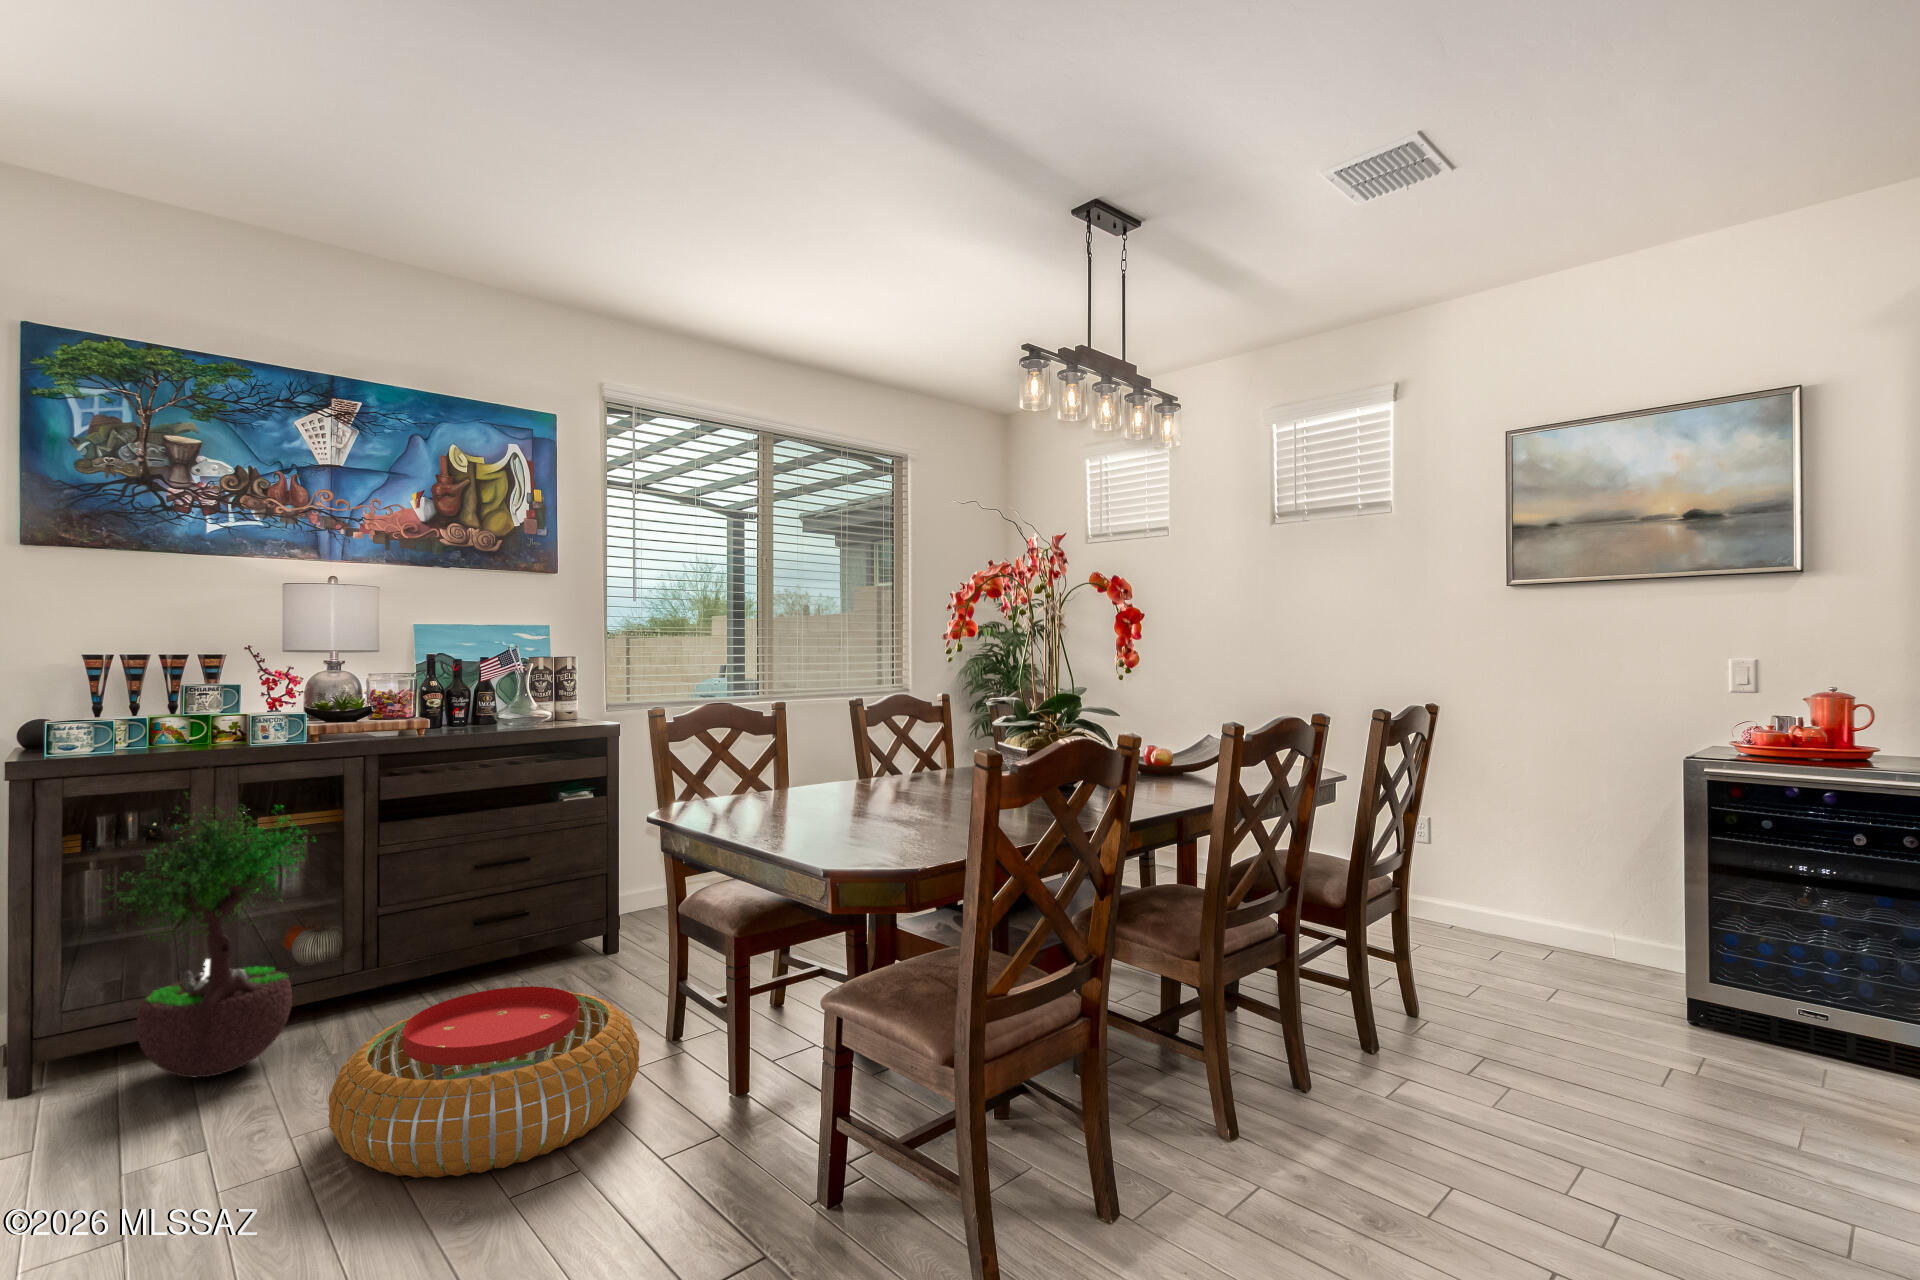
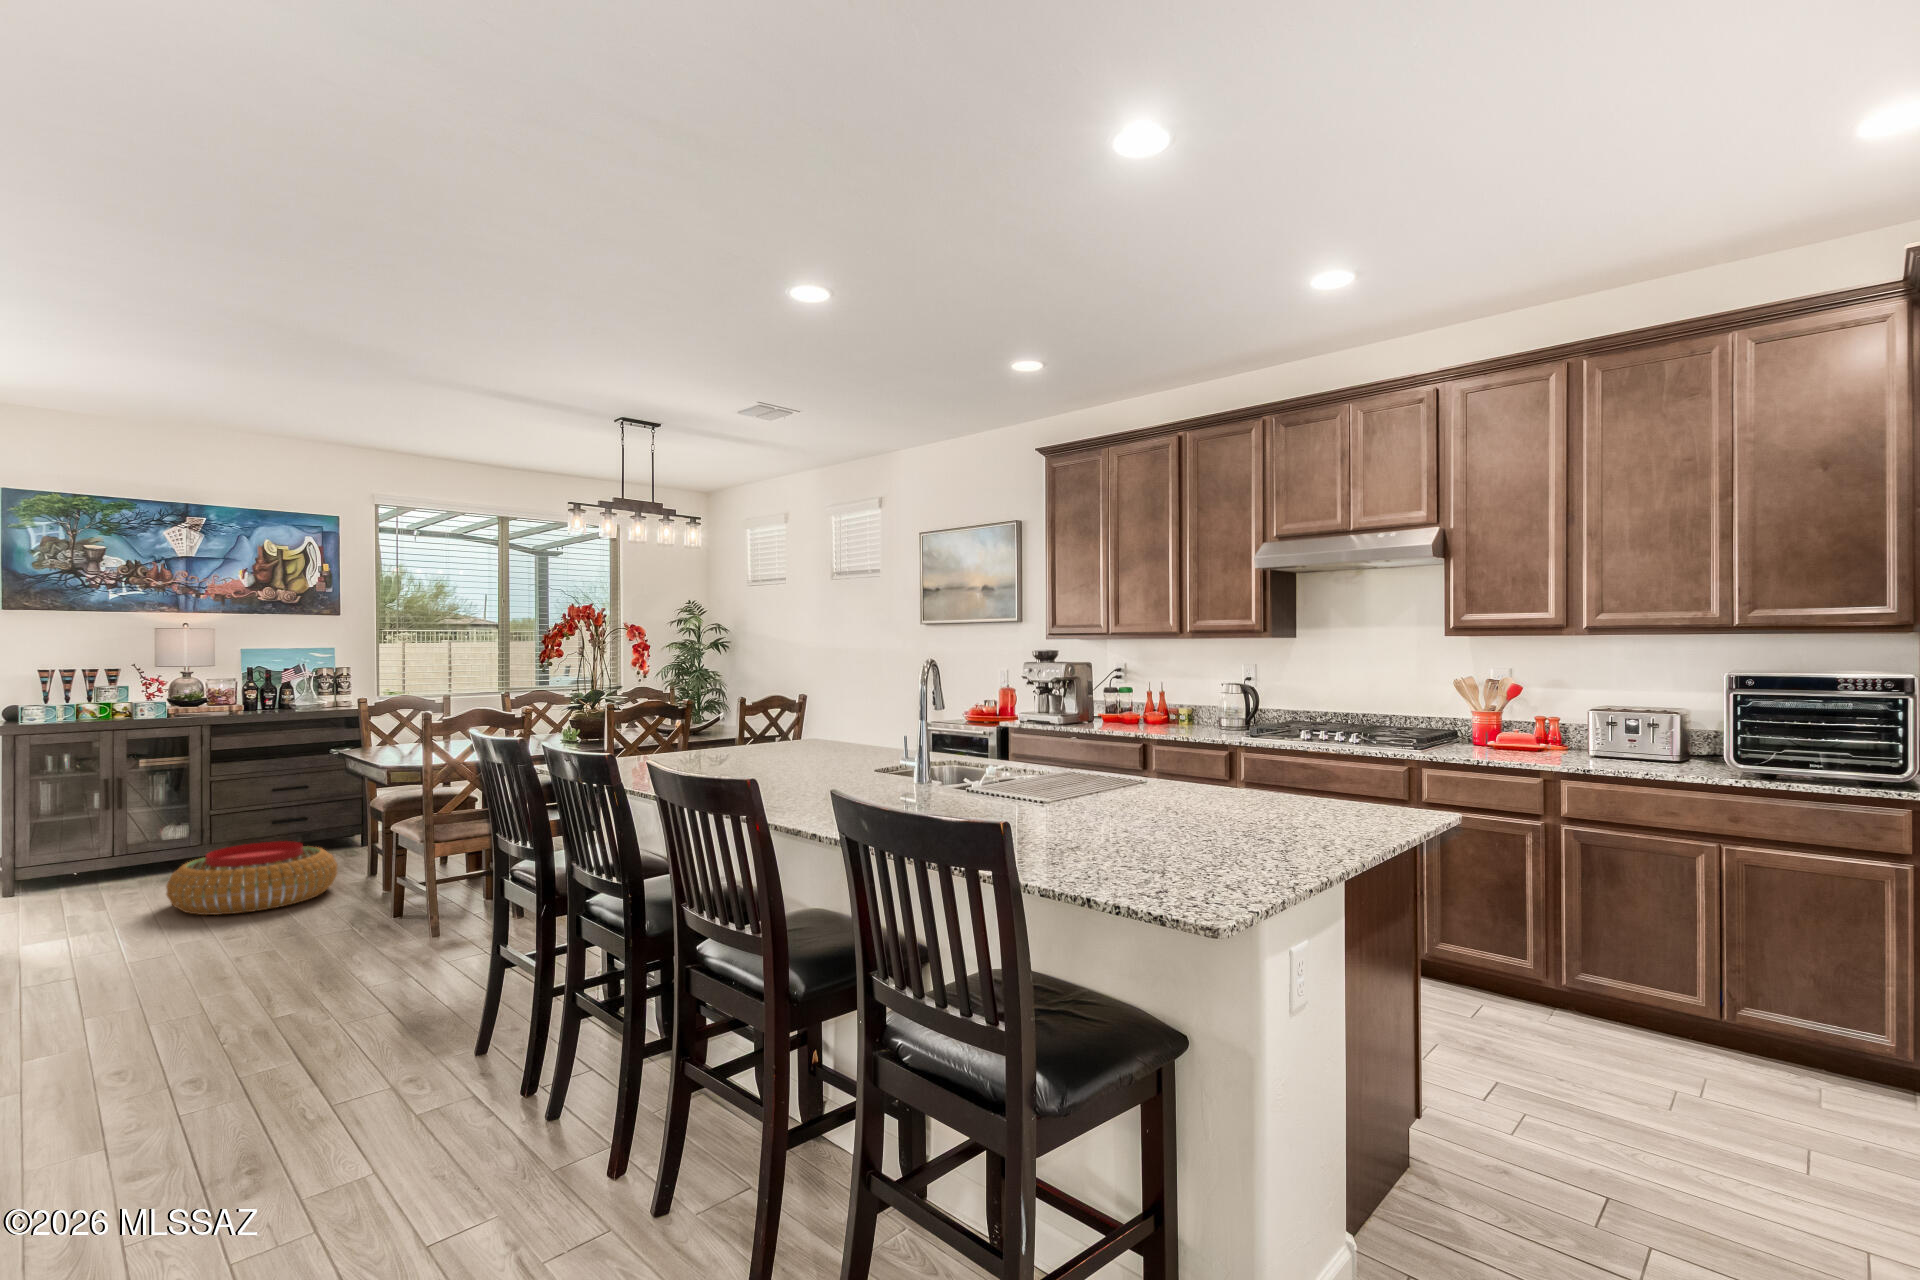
potted tree: present [97,792,315,1077] -> none [49,741,169,890]

